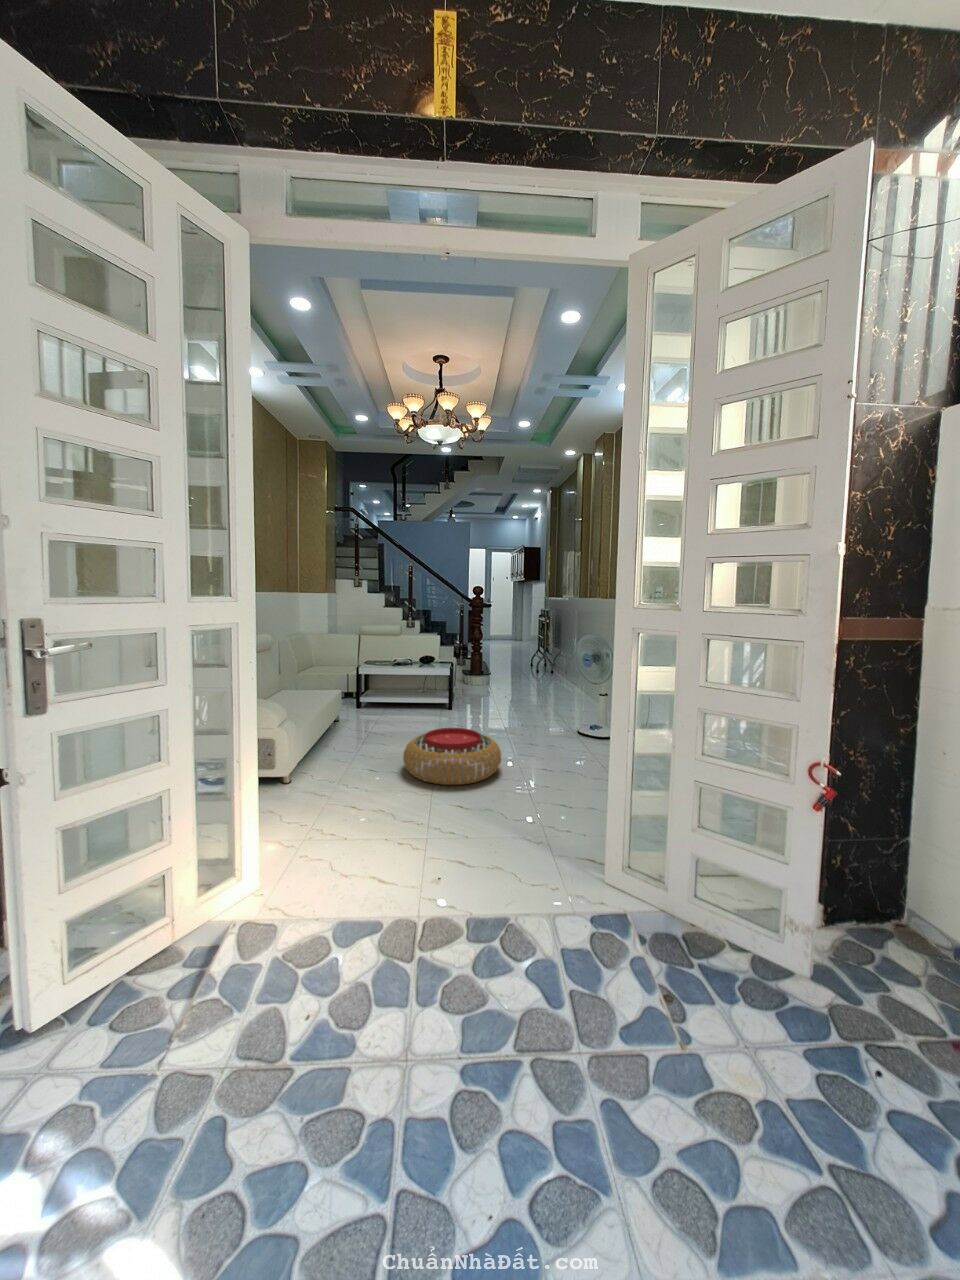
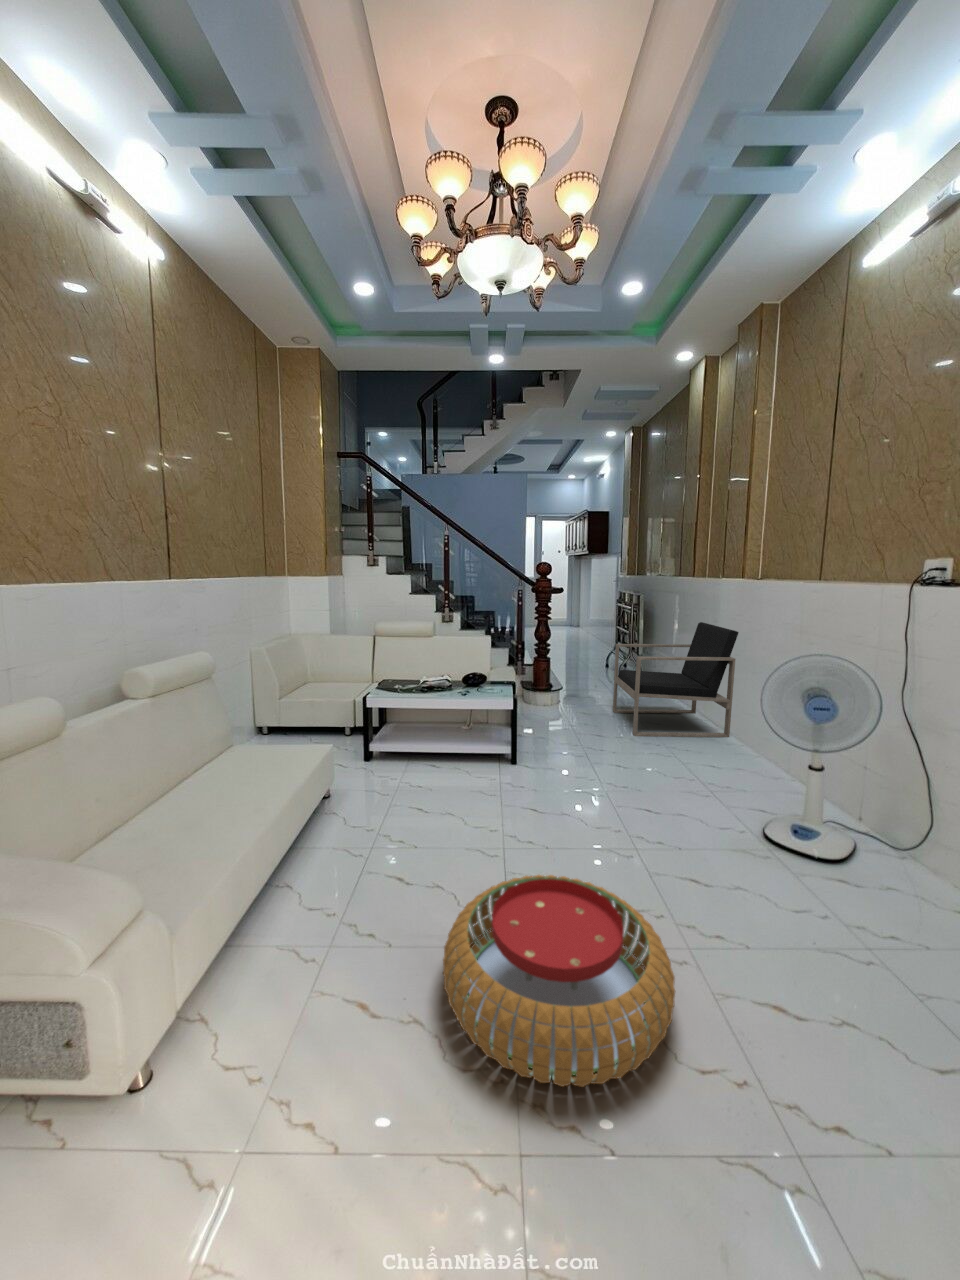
armchair: none [524,626,596,698] -> present [613,622,739,737]

